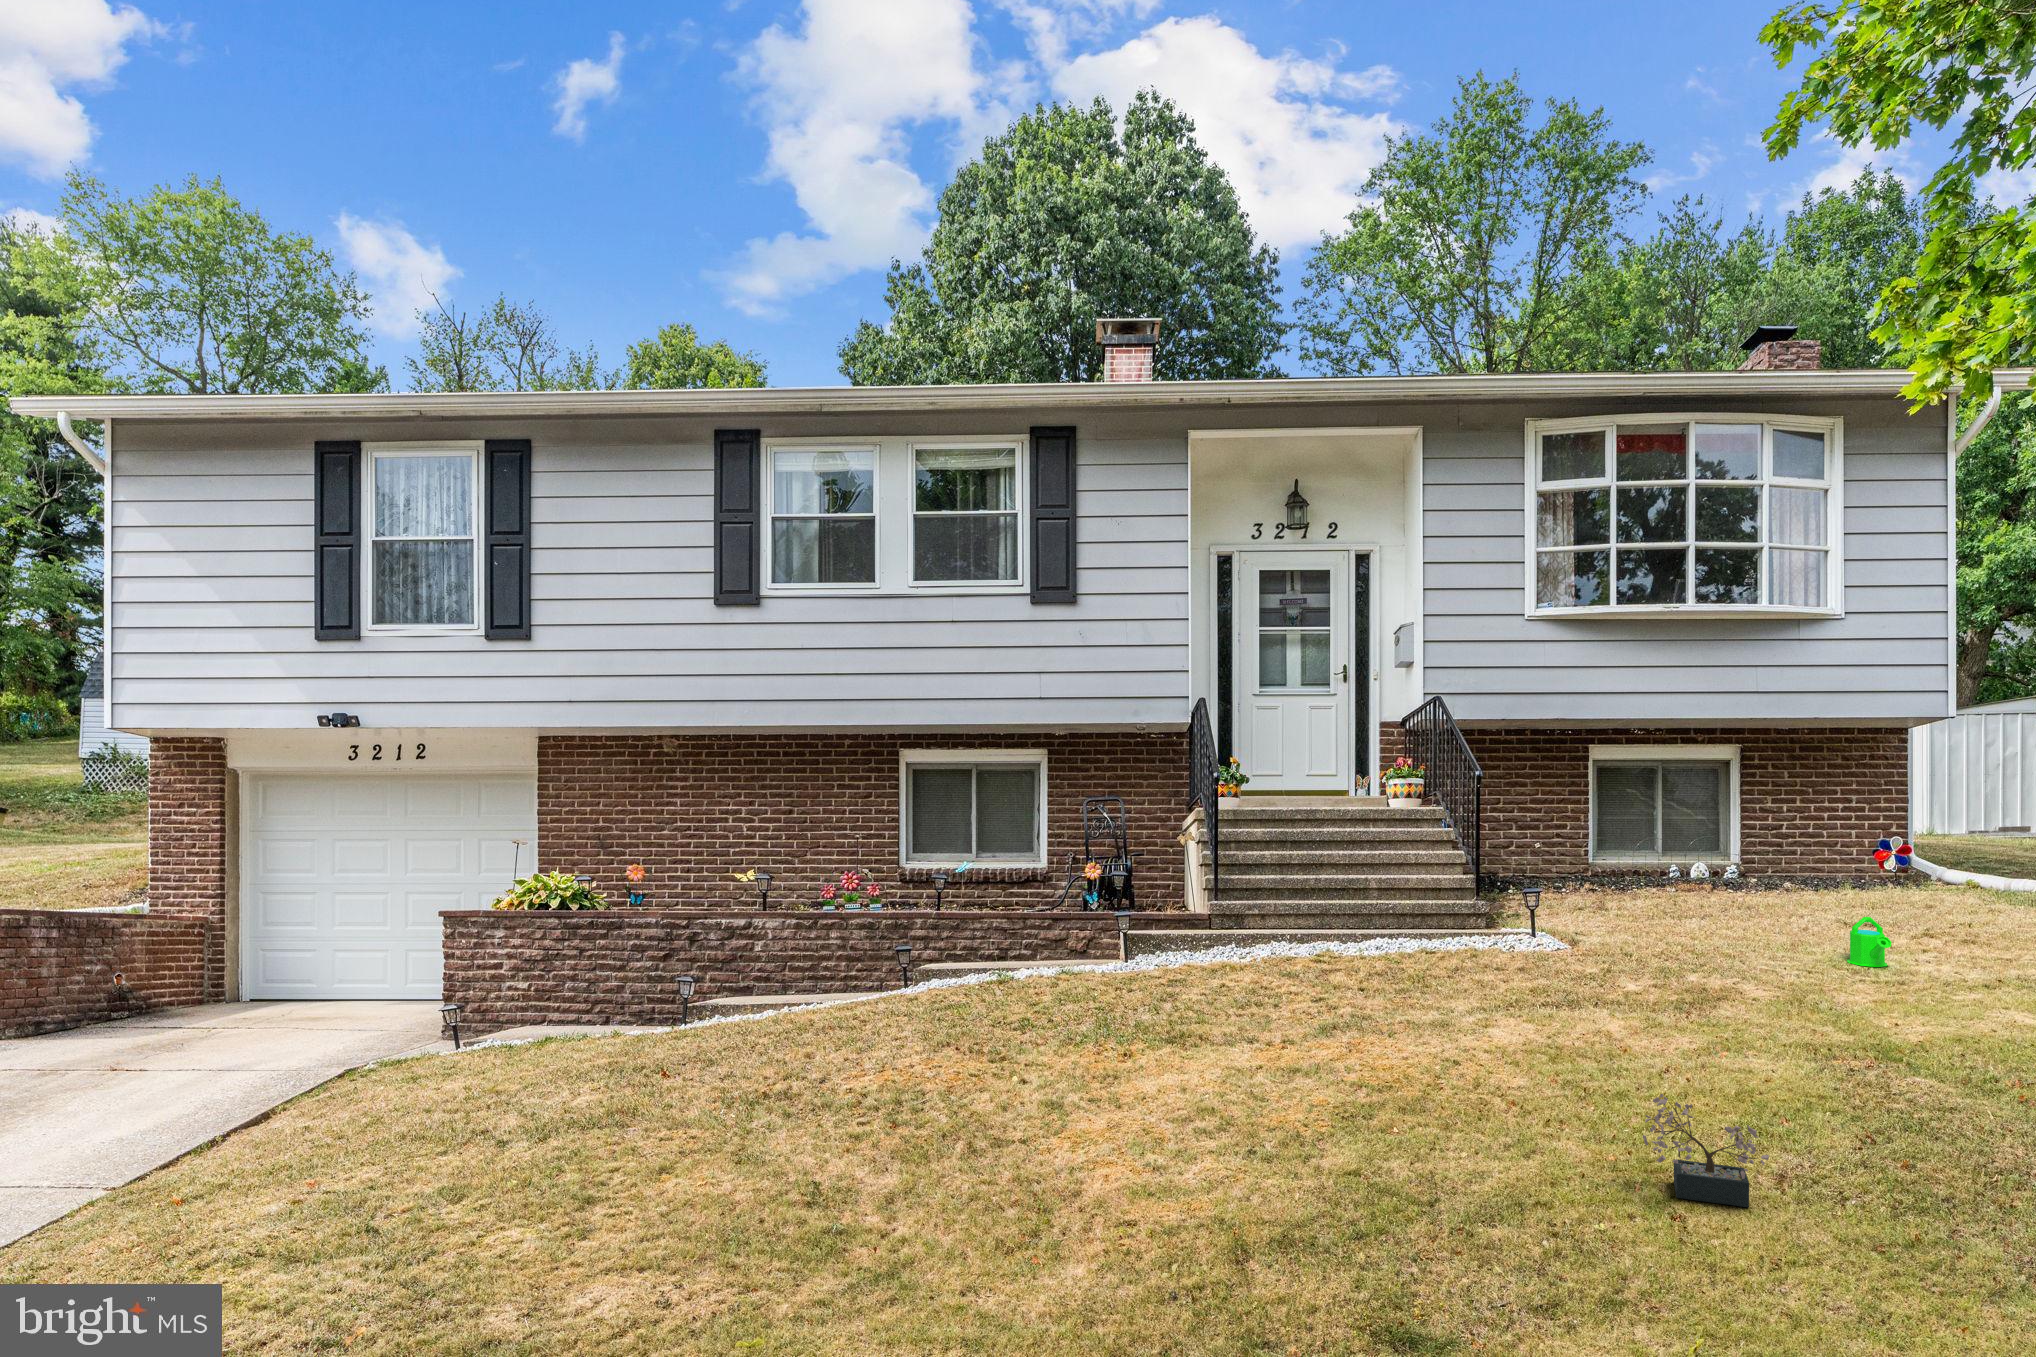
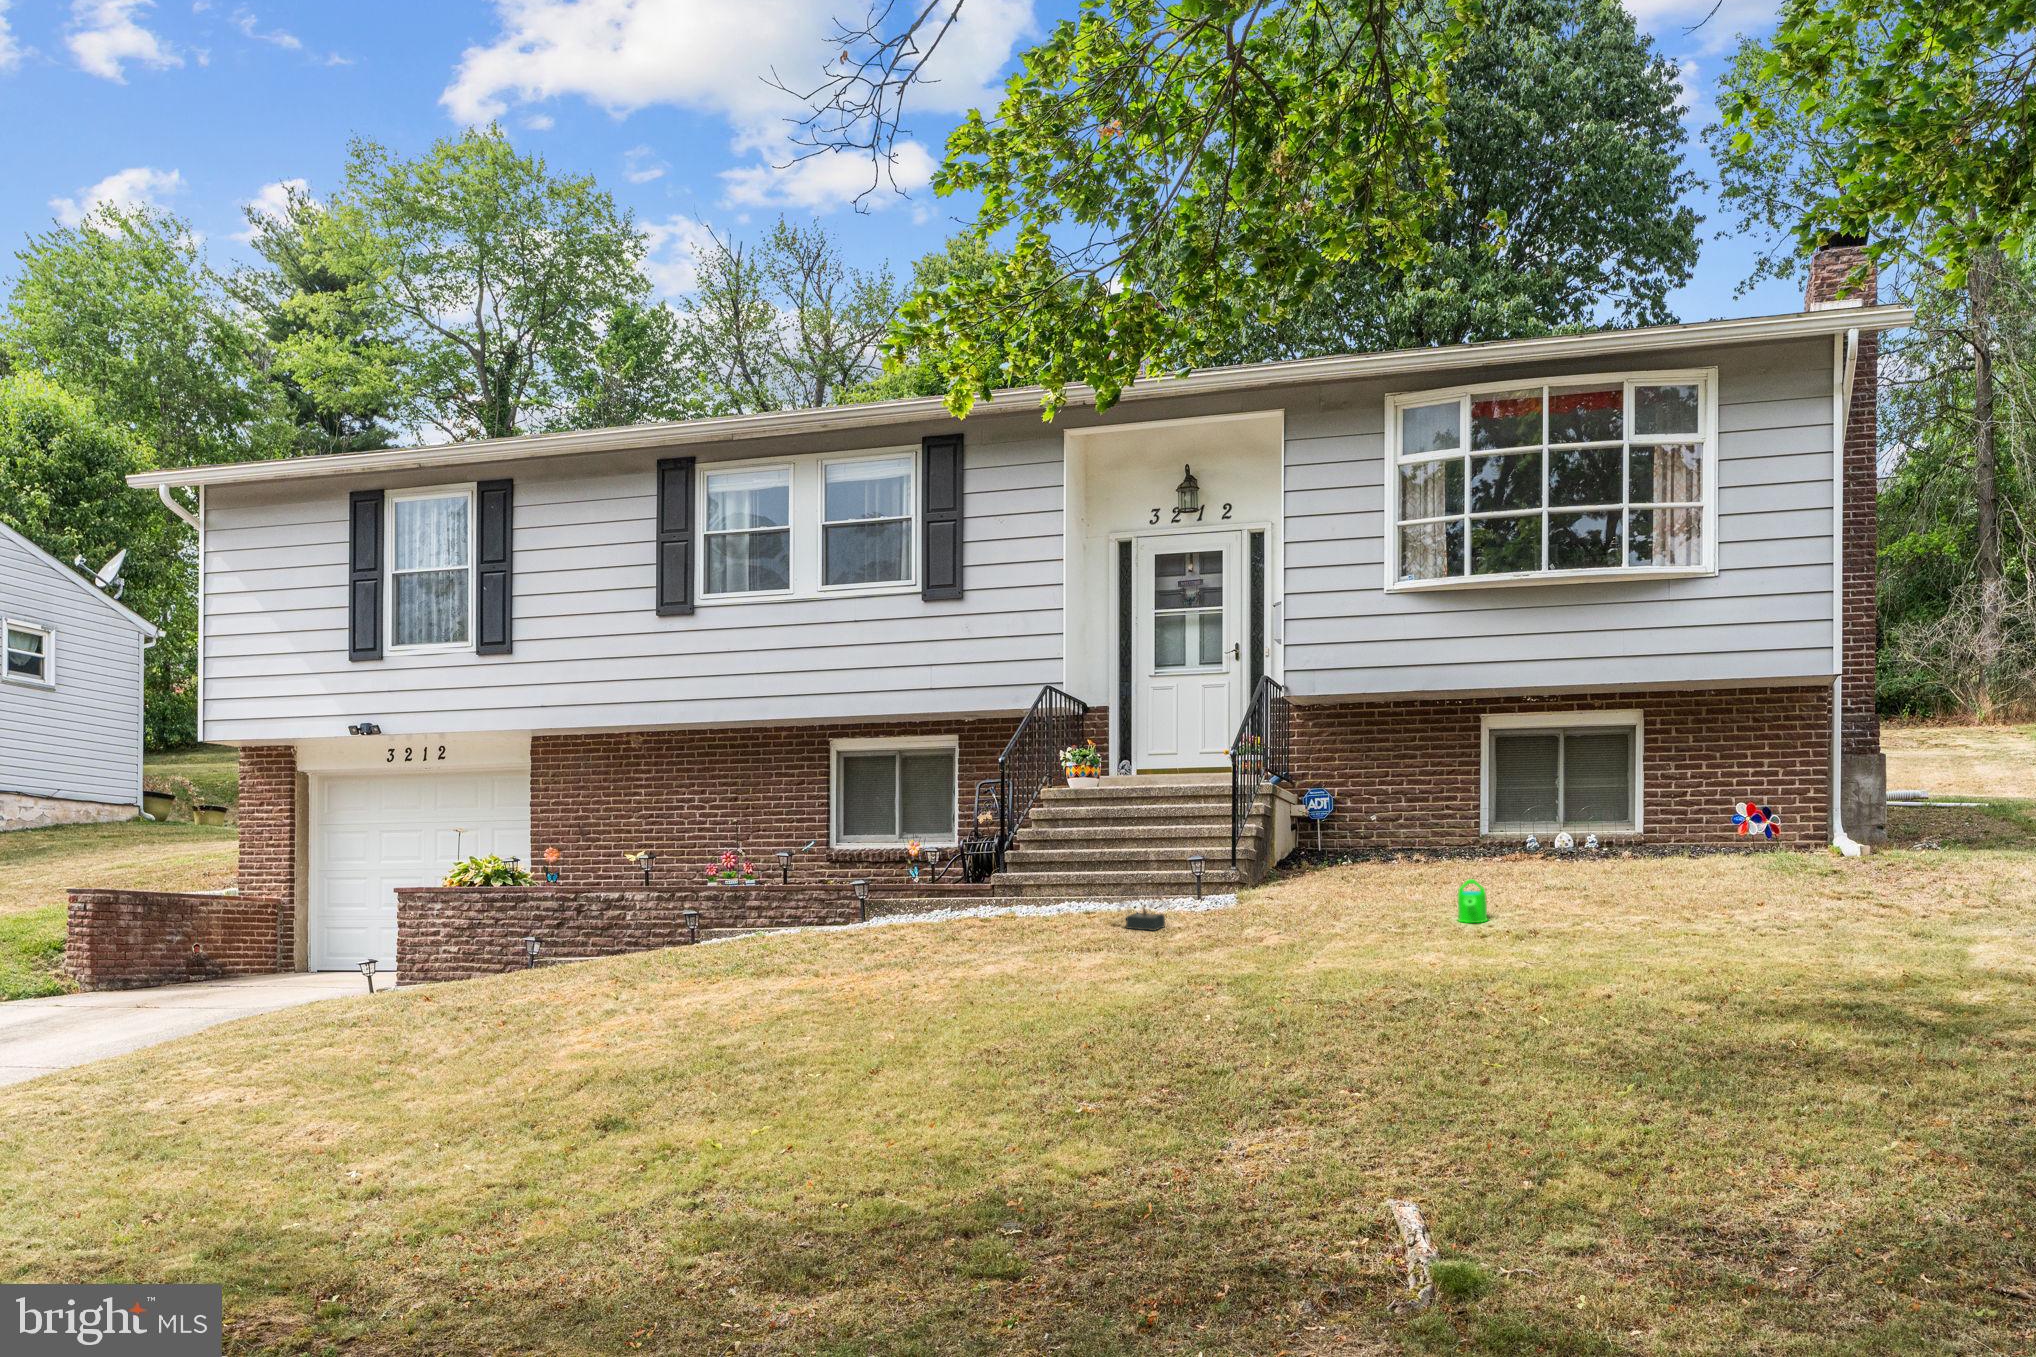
decorative plant: present [1643,1094,1769,1207] -> present [1117,880,1168,931]

